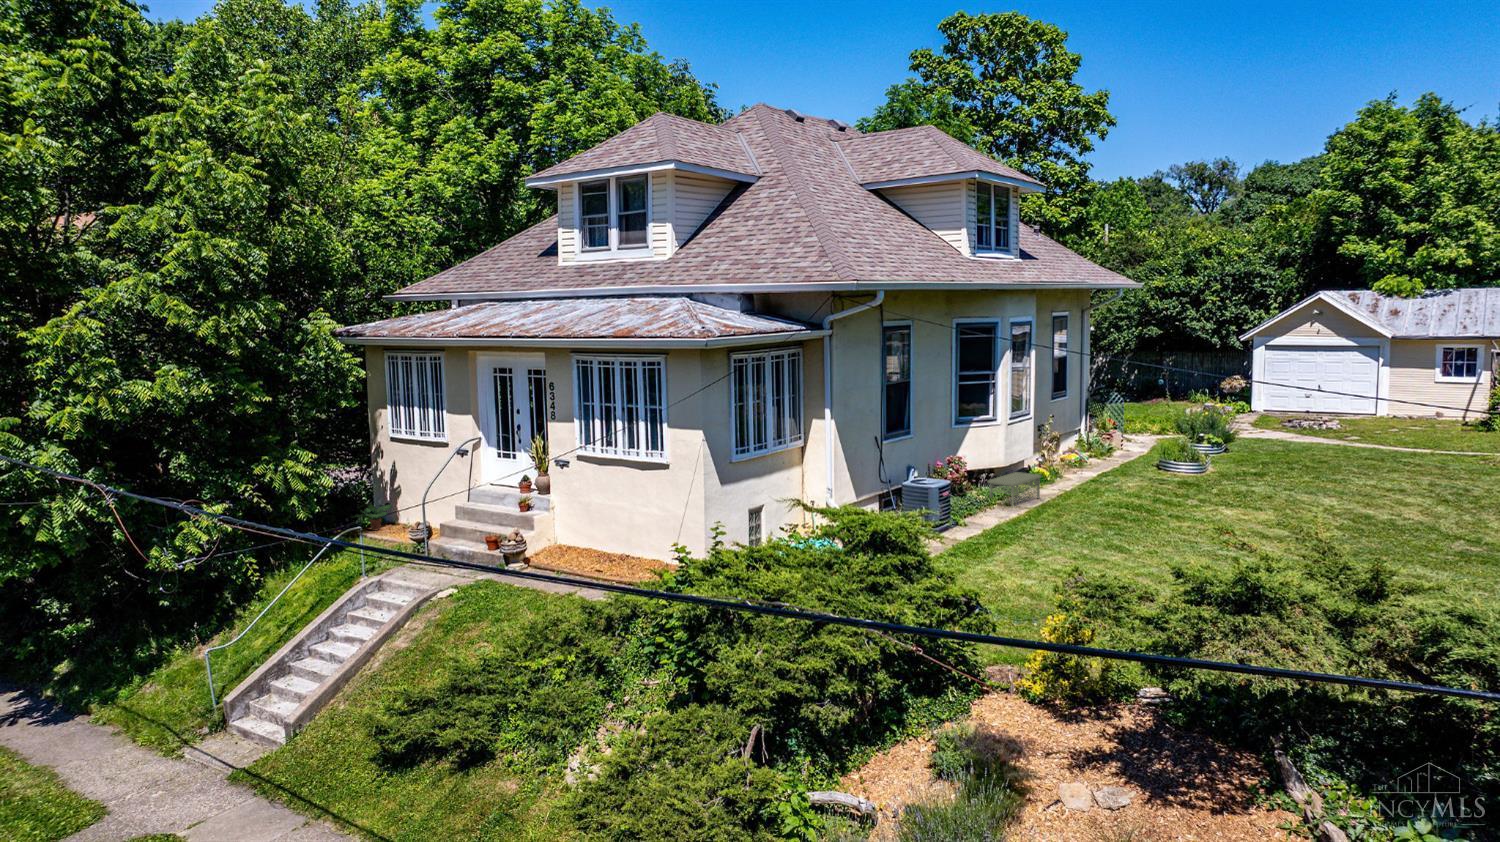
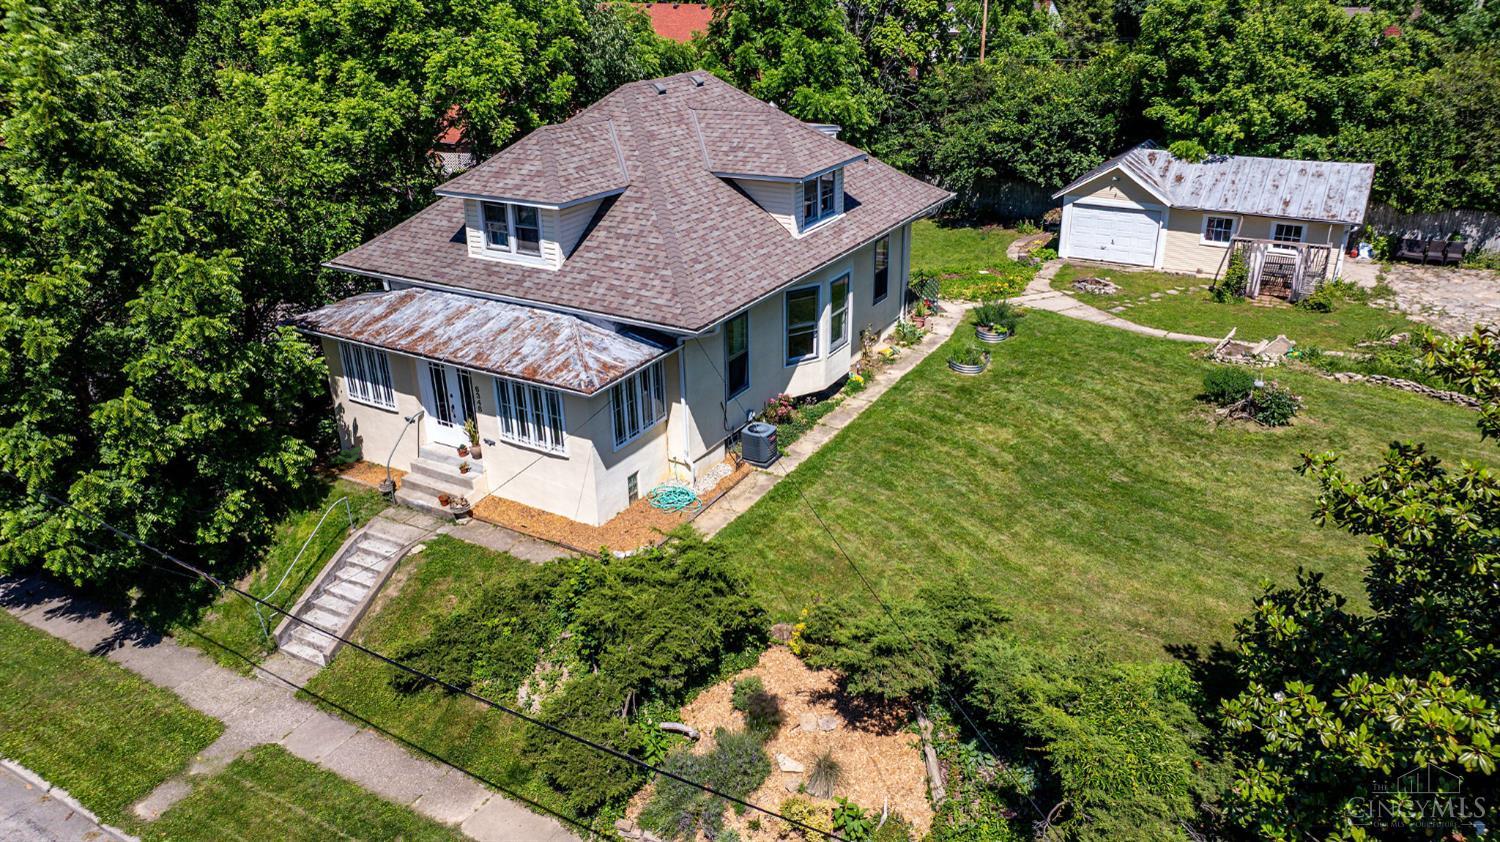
storage bench: present [988,472,1041,507] -> none [816,382,858,417]

